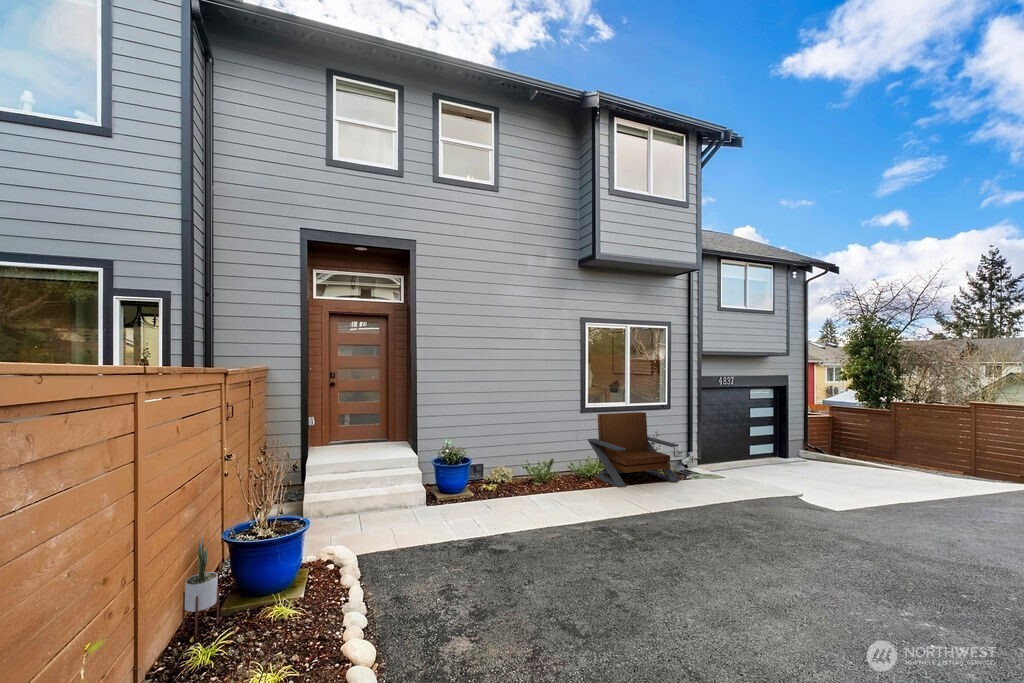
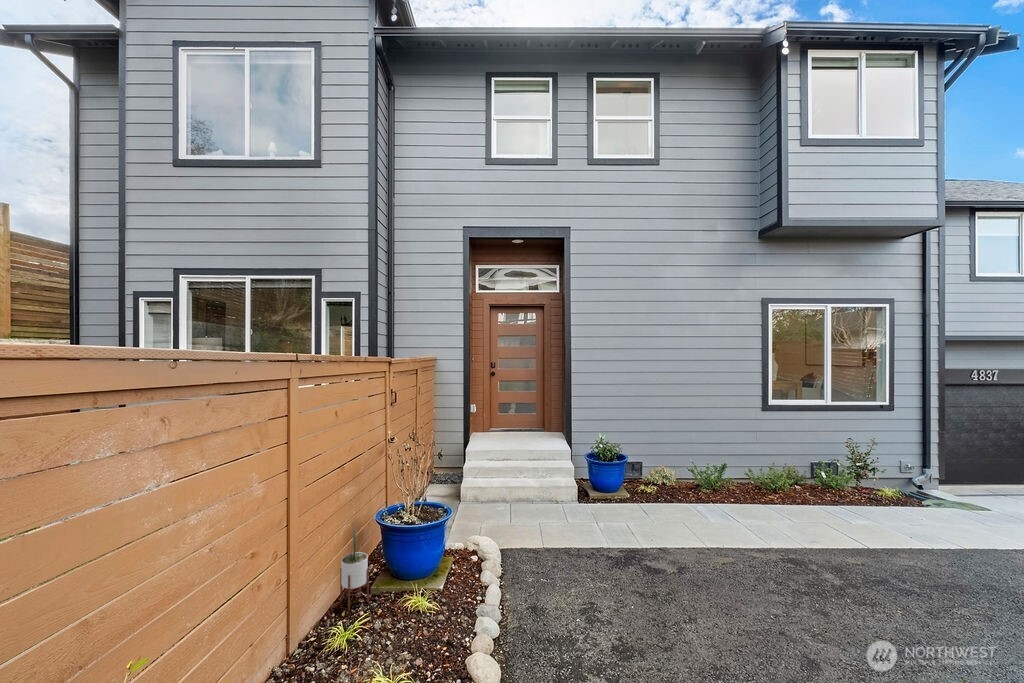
lounge chair: present [588,412,679,488] -> none [772,415,909,509]

